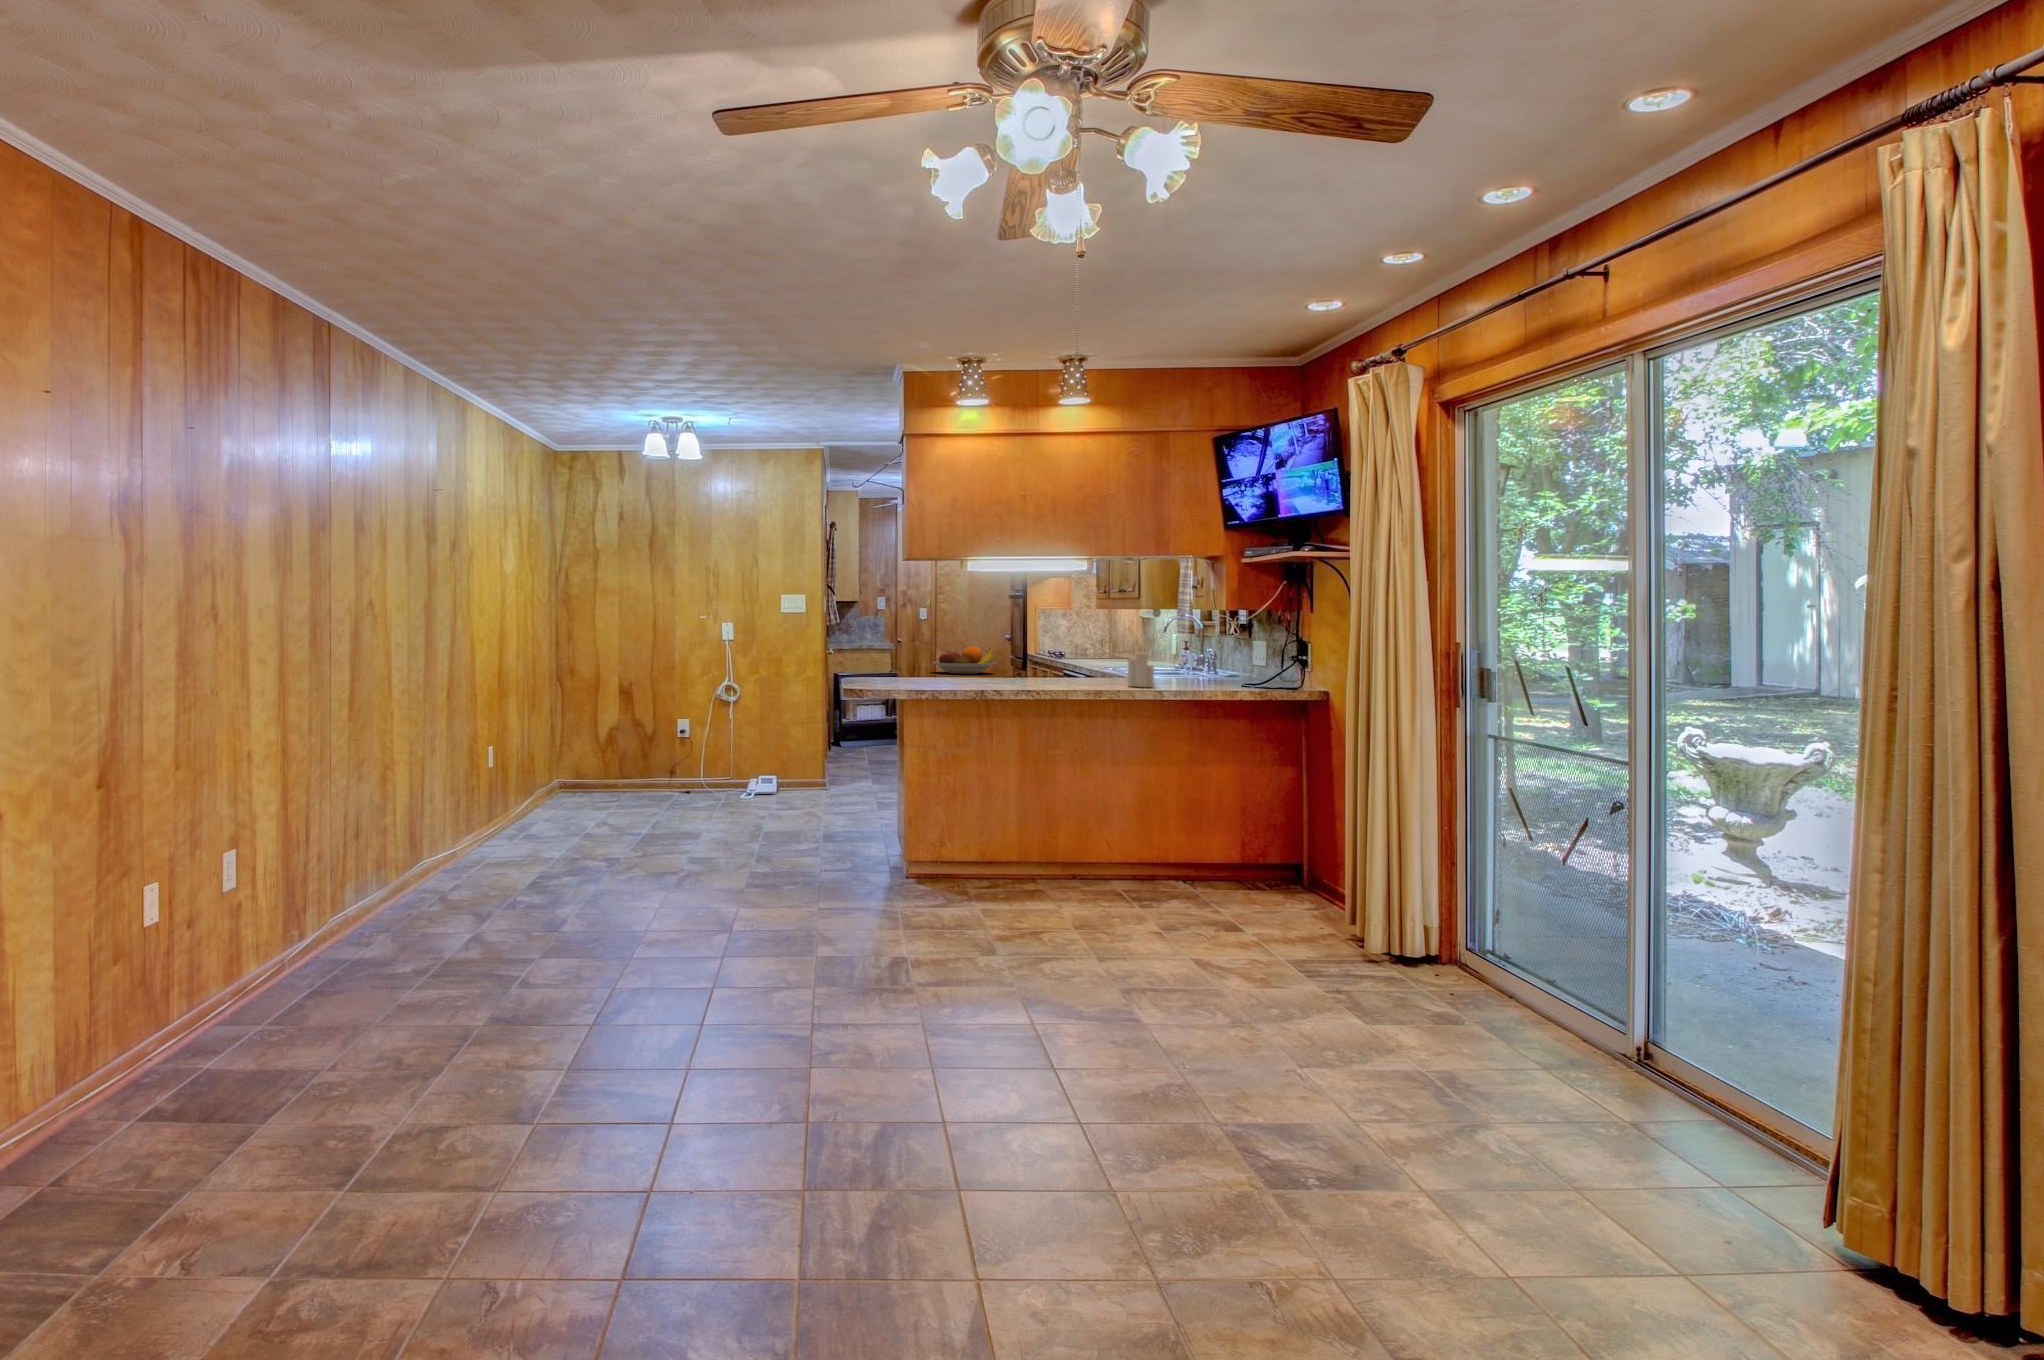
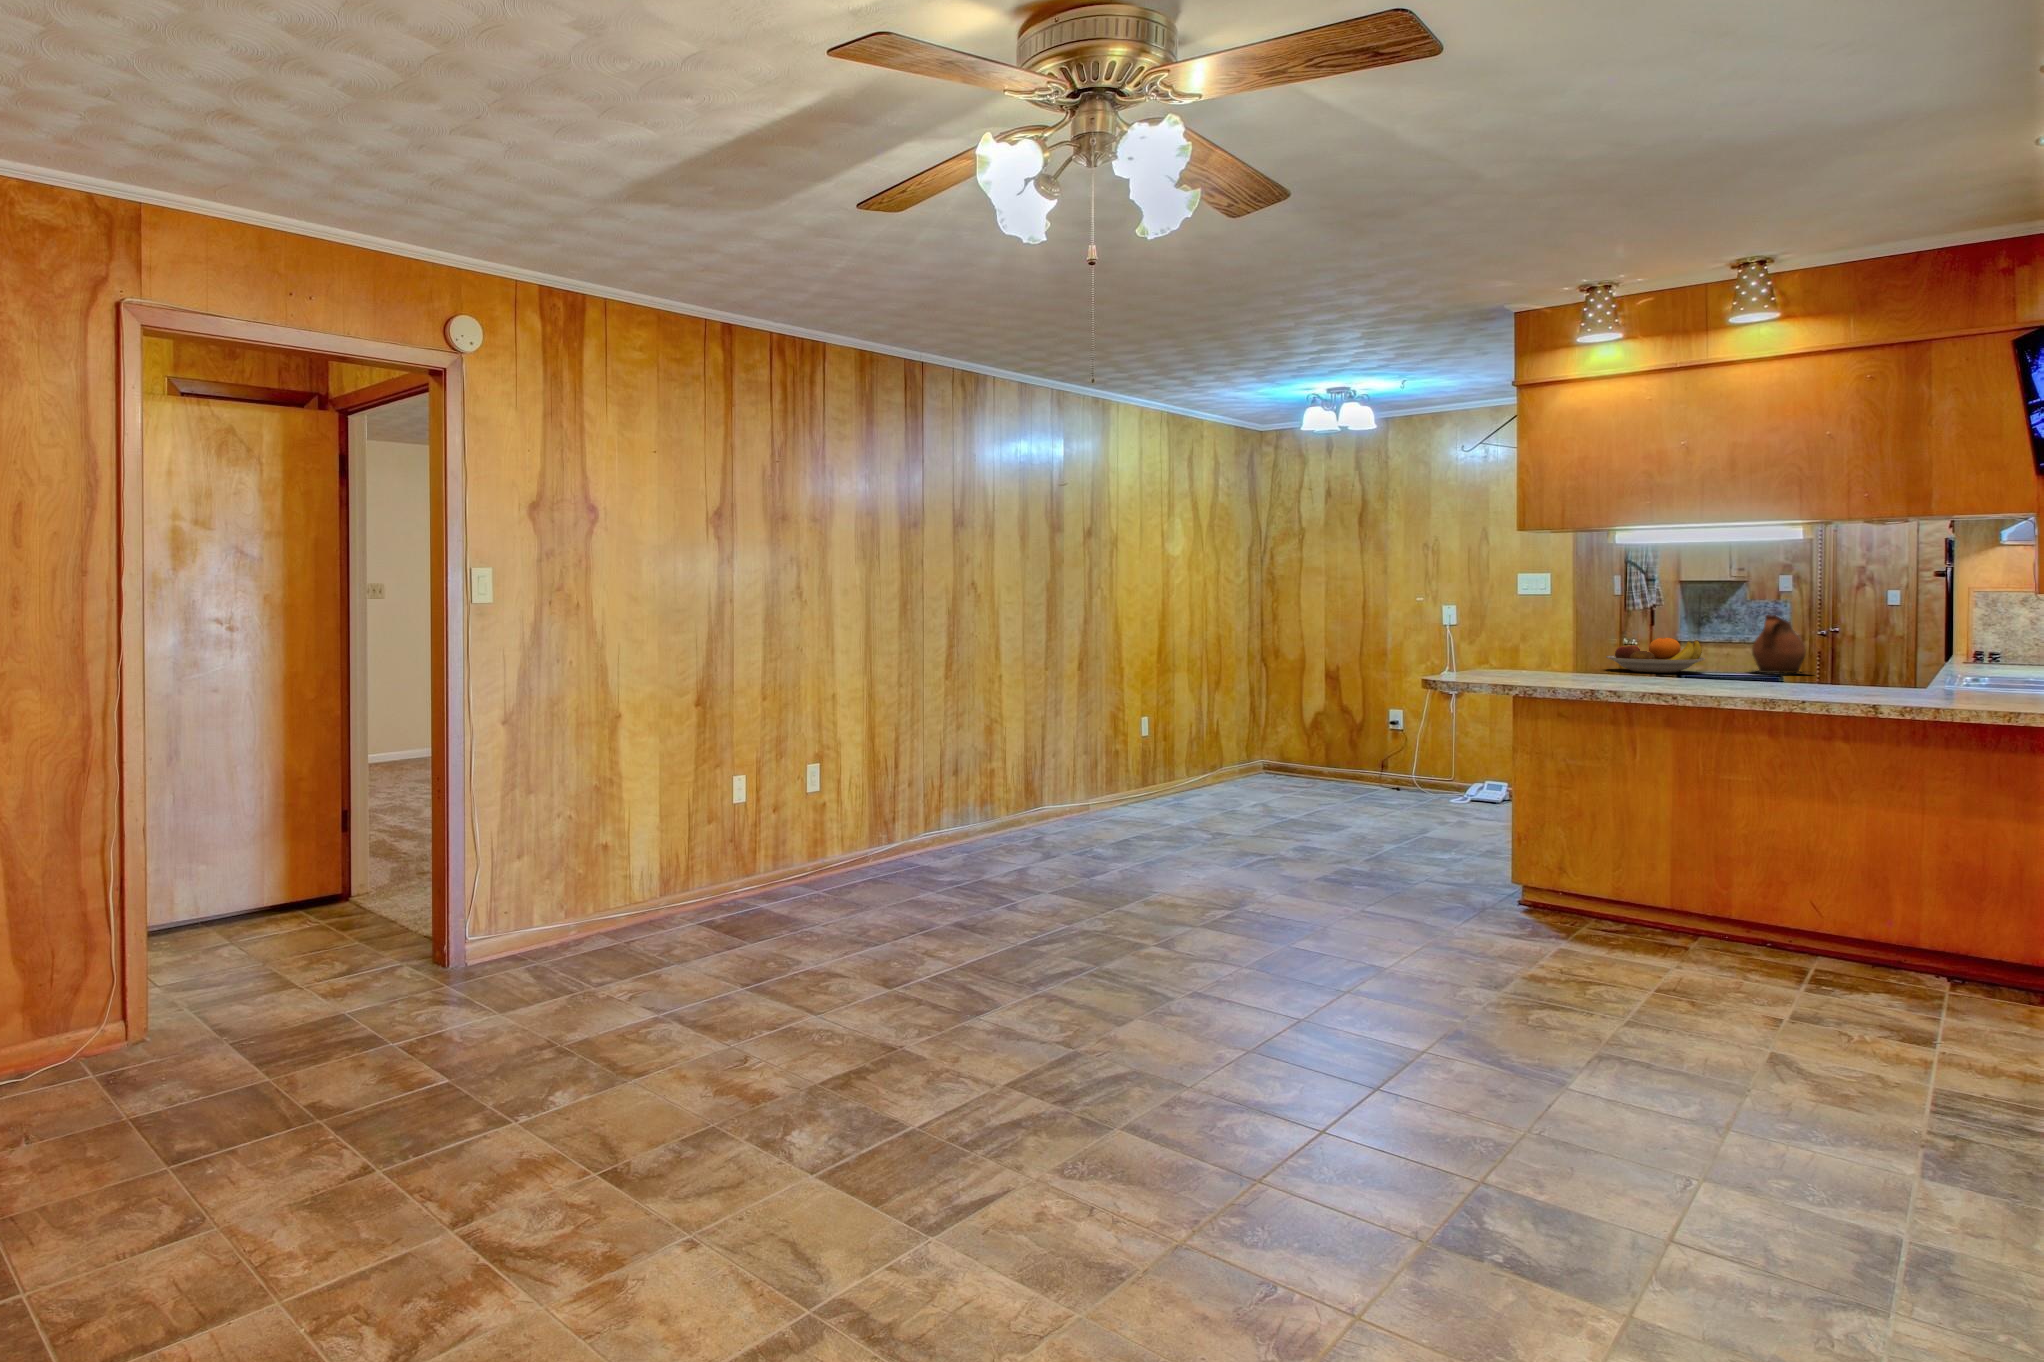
ceramic pitcher: none [1006,628,1048,672] -> present [1752,615,1806,673]
candle: present [1128,652,1154,687] -> none [1817,645,1861,699]

